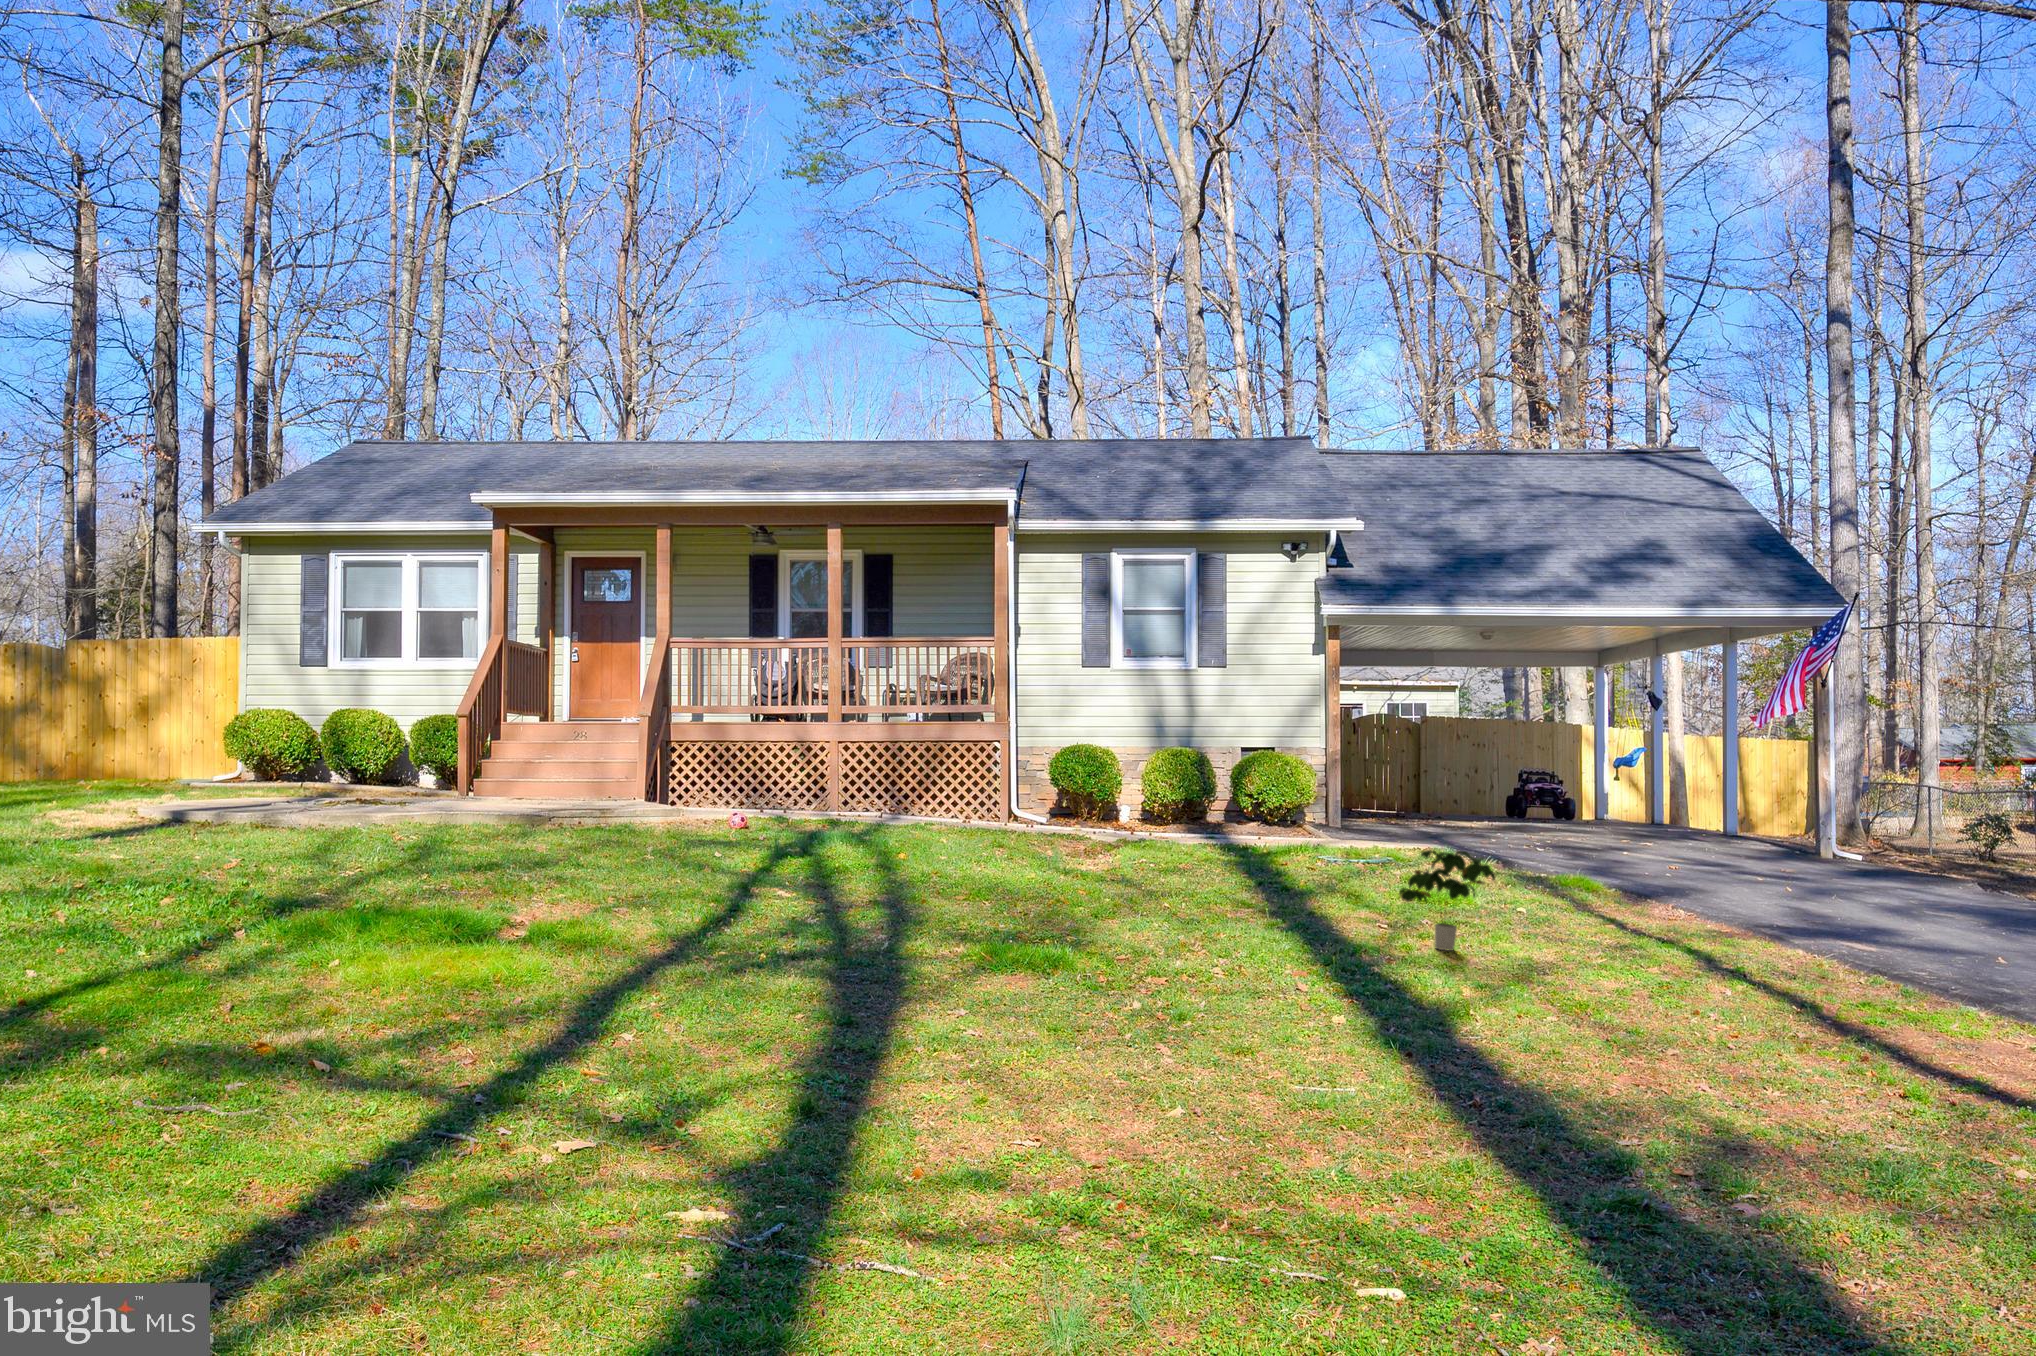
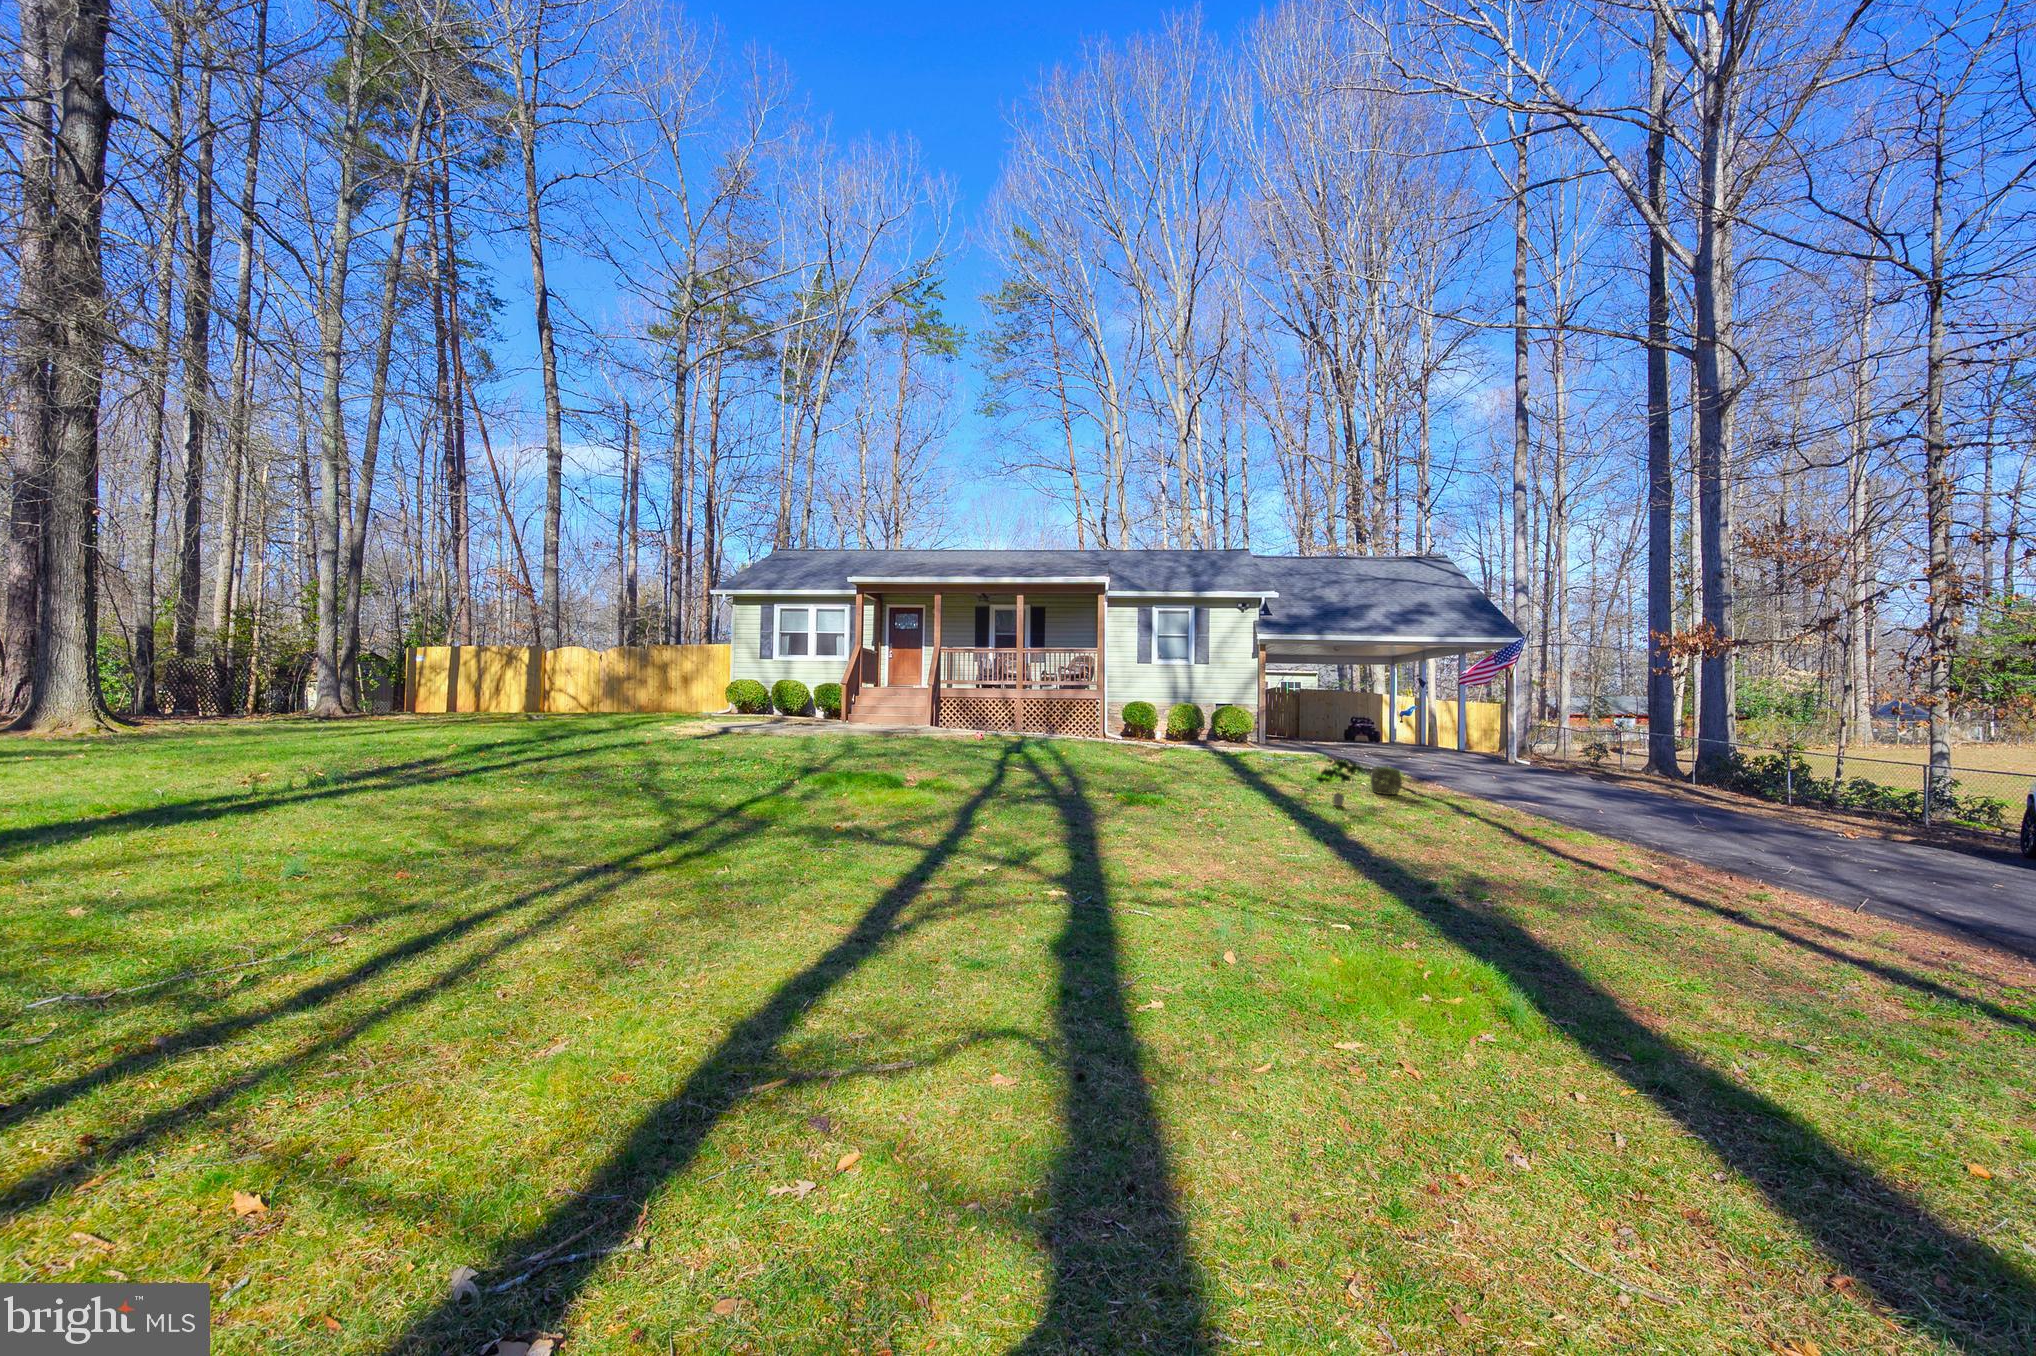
woven basket: none [1520,866,1585,925] -> present [1370,767,1402,795]

